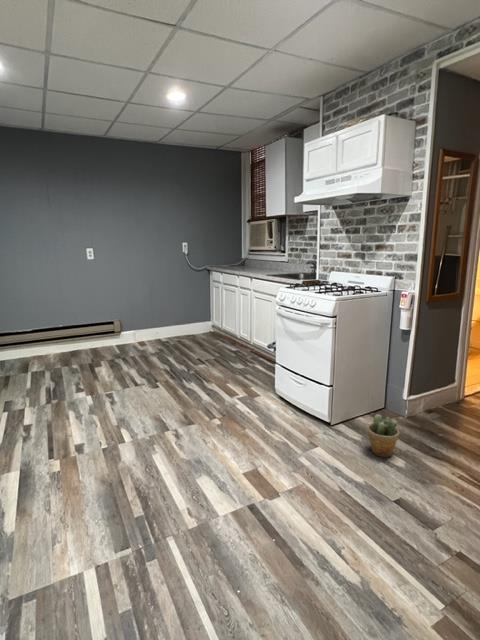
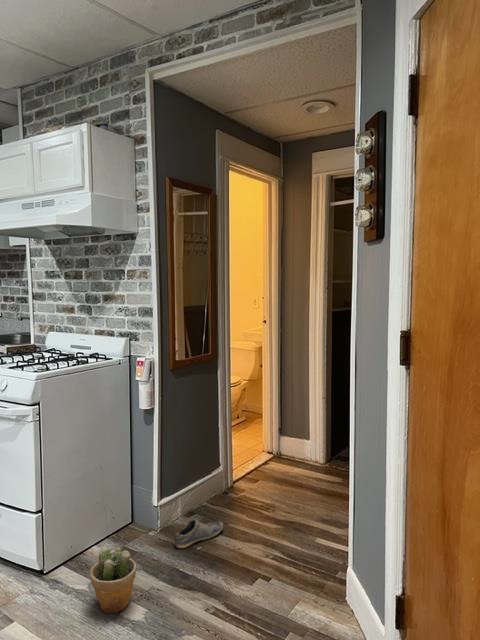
shoe: none [420,414,459,432] -> present [174,519,223,548]

